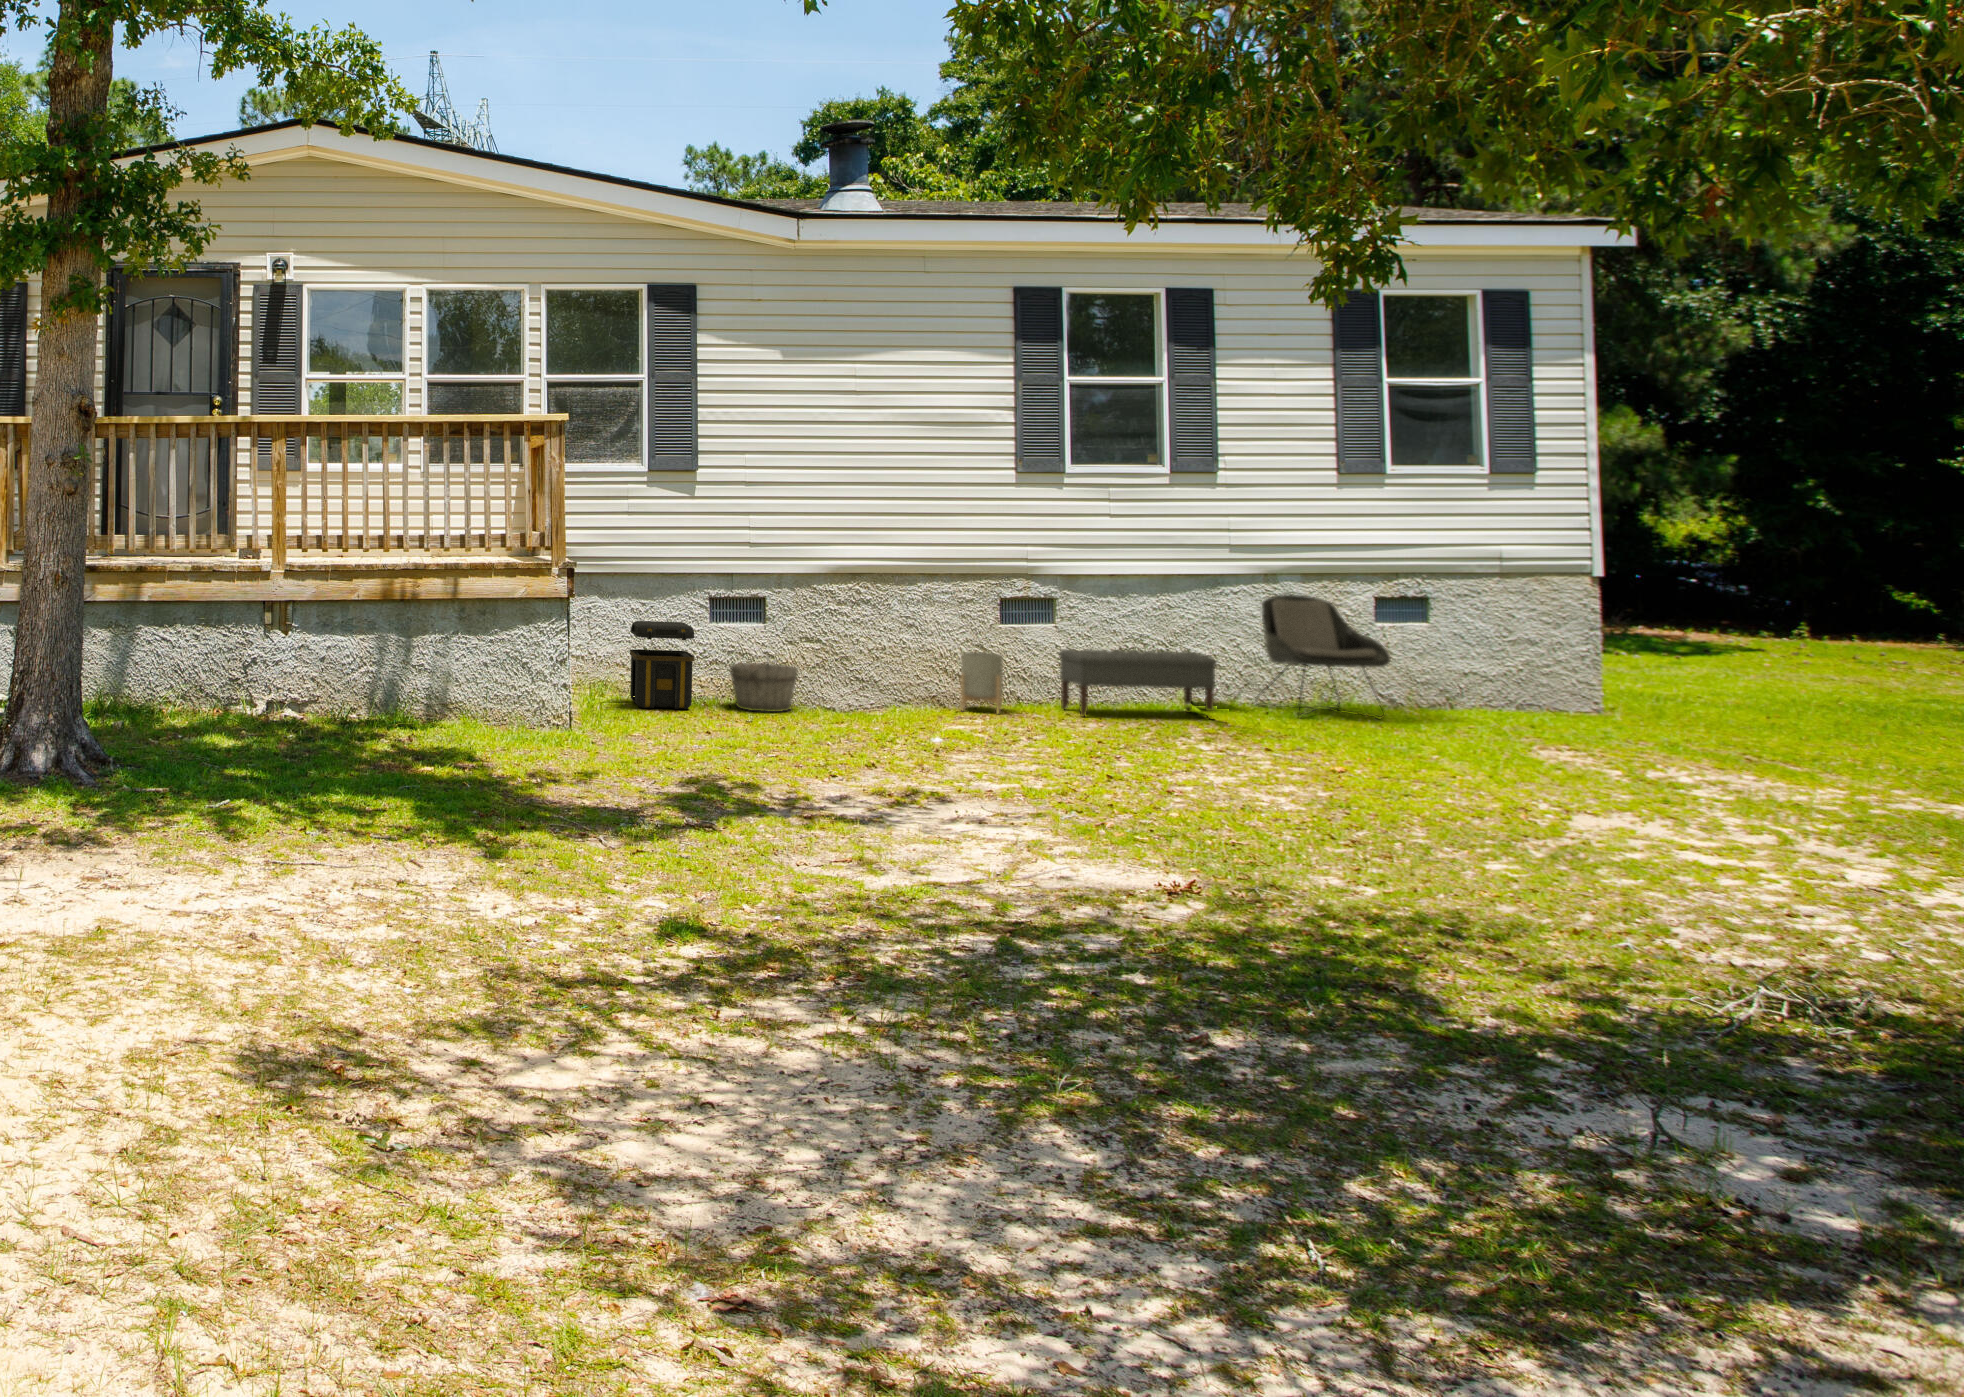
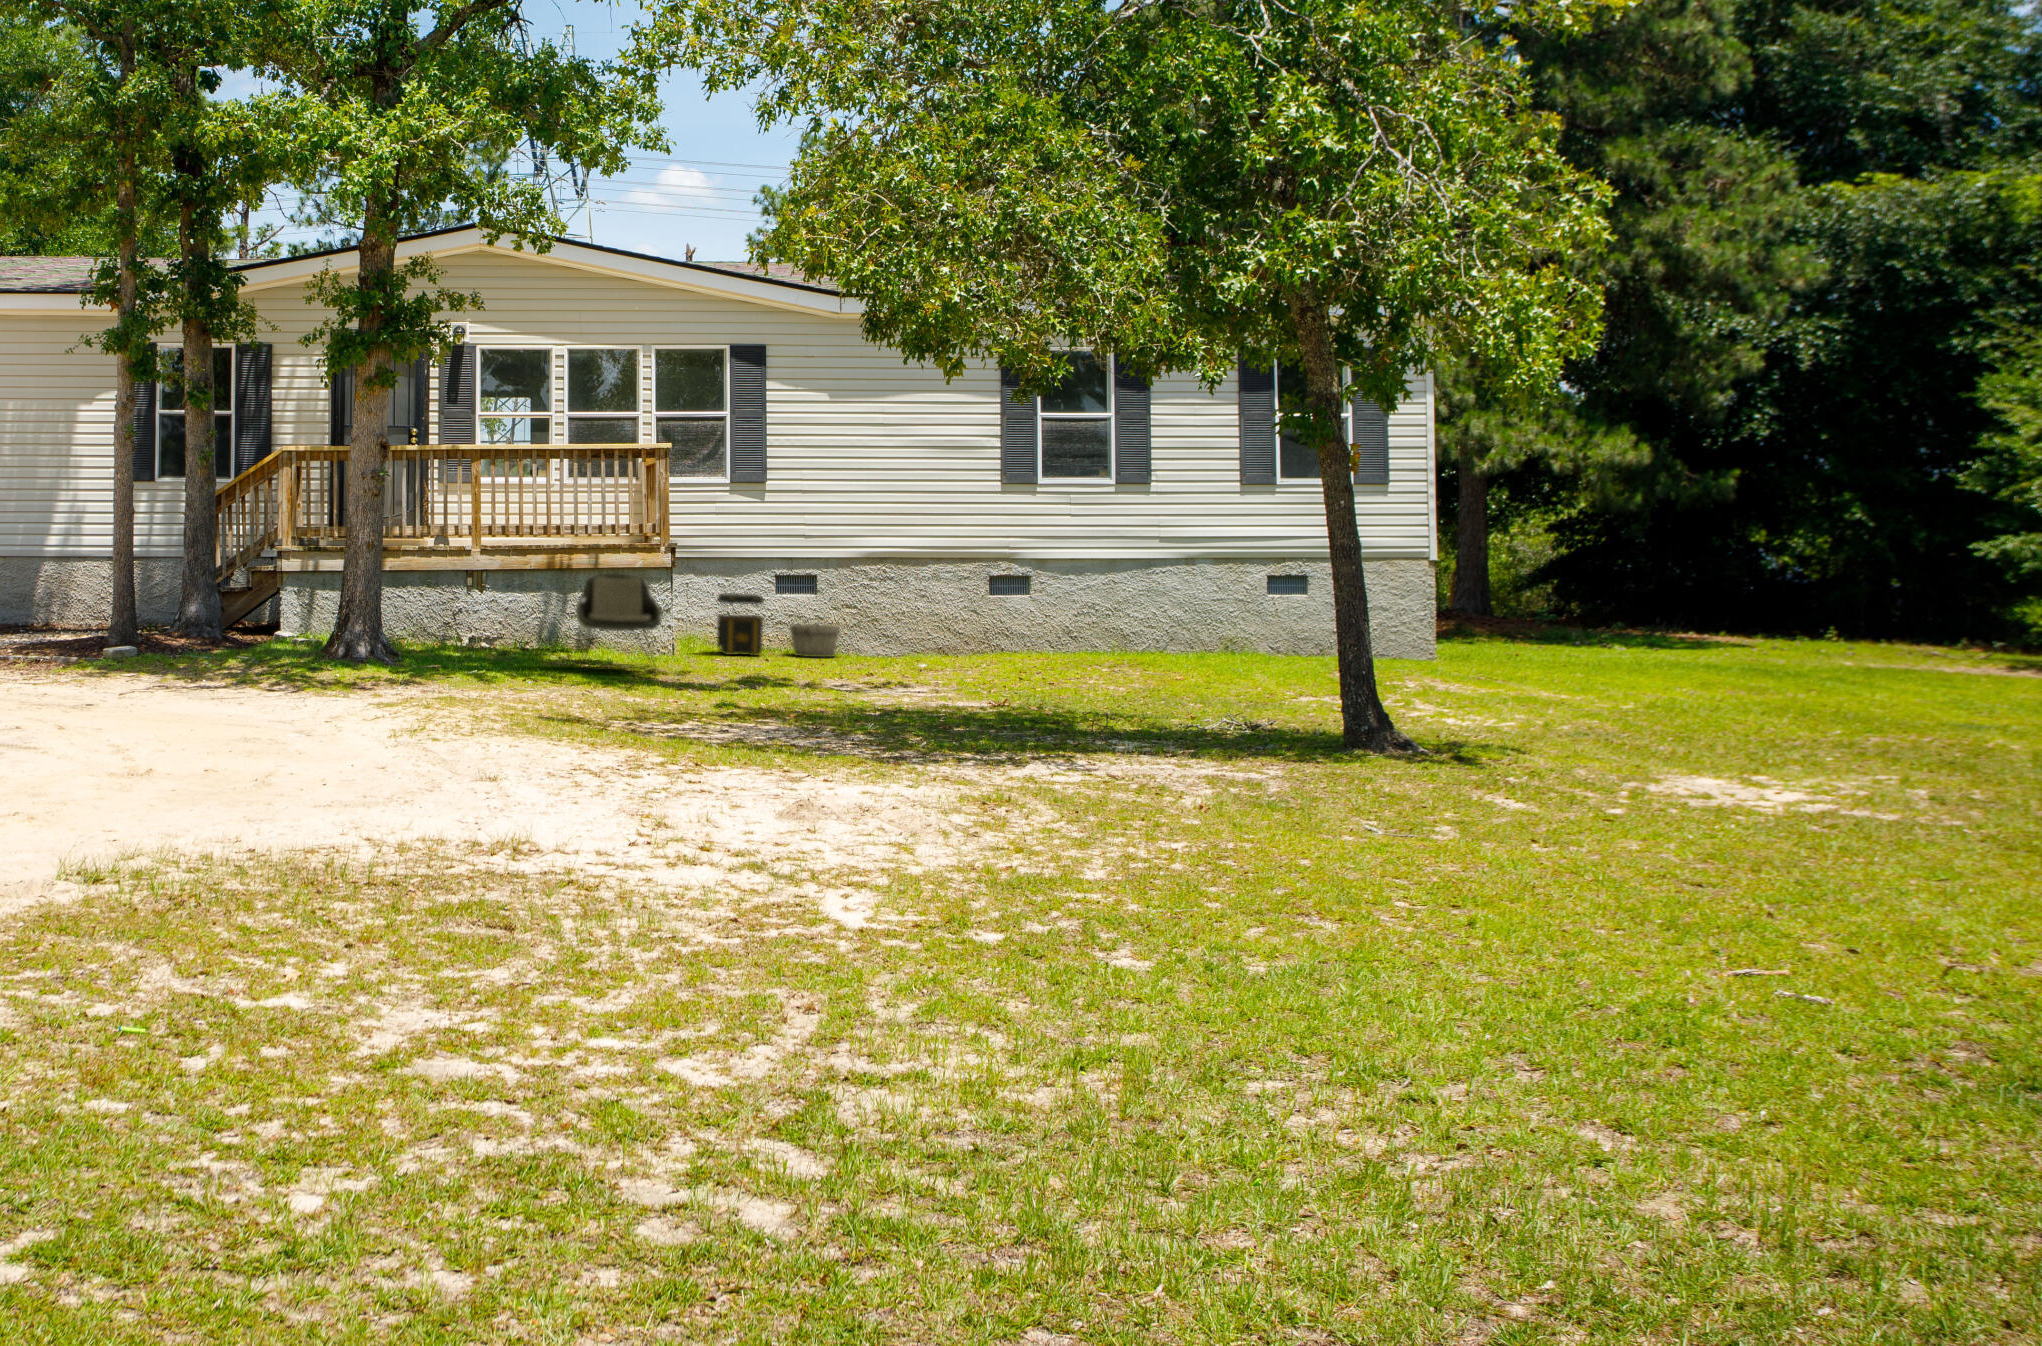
lounge chair: present [1255,594,1391,719] -> present [575,573,663,671]
bench: present [1059,649,1216,719] -> none [1032,613,1145,664]
planter: present [960,652,1003,713] -> none [959,616,990,660]

